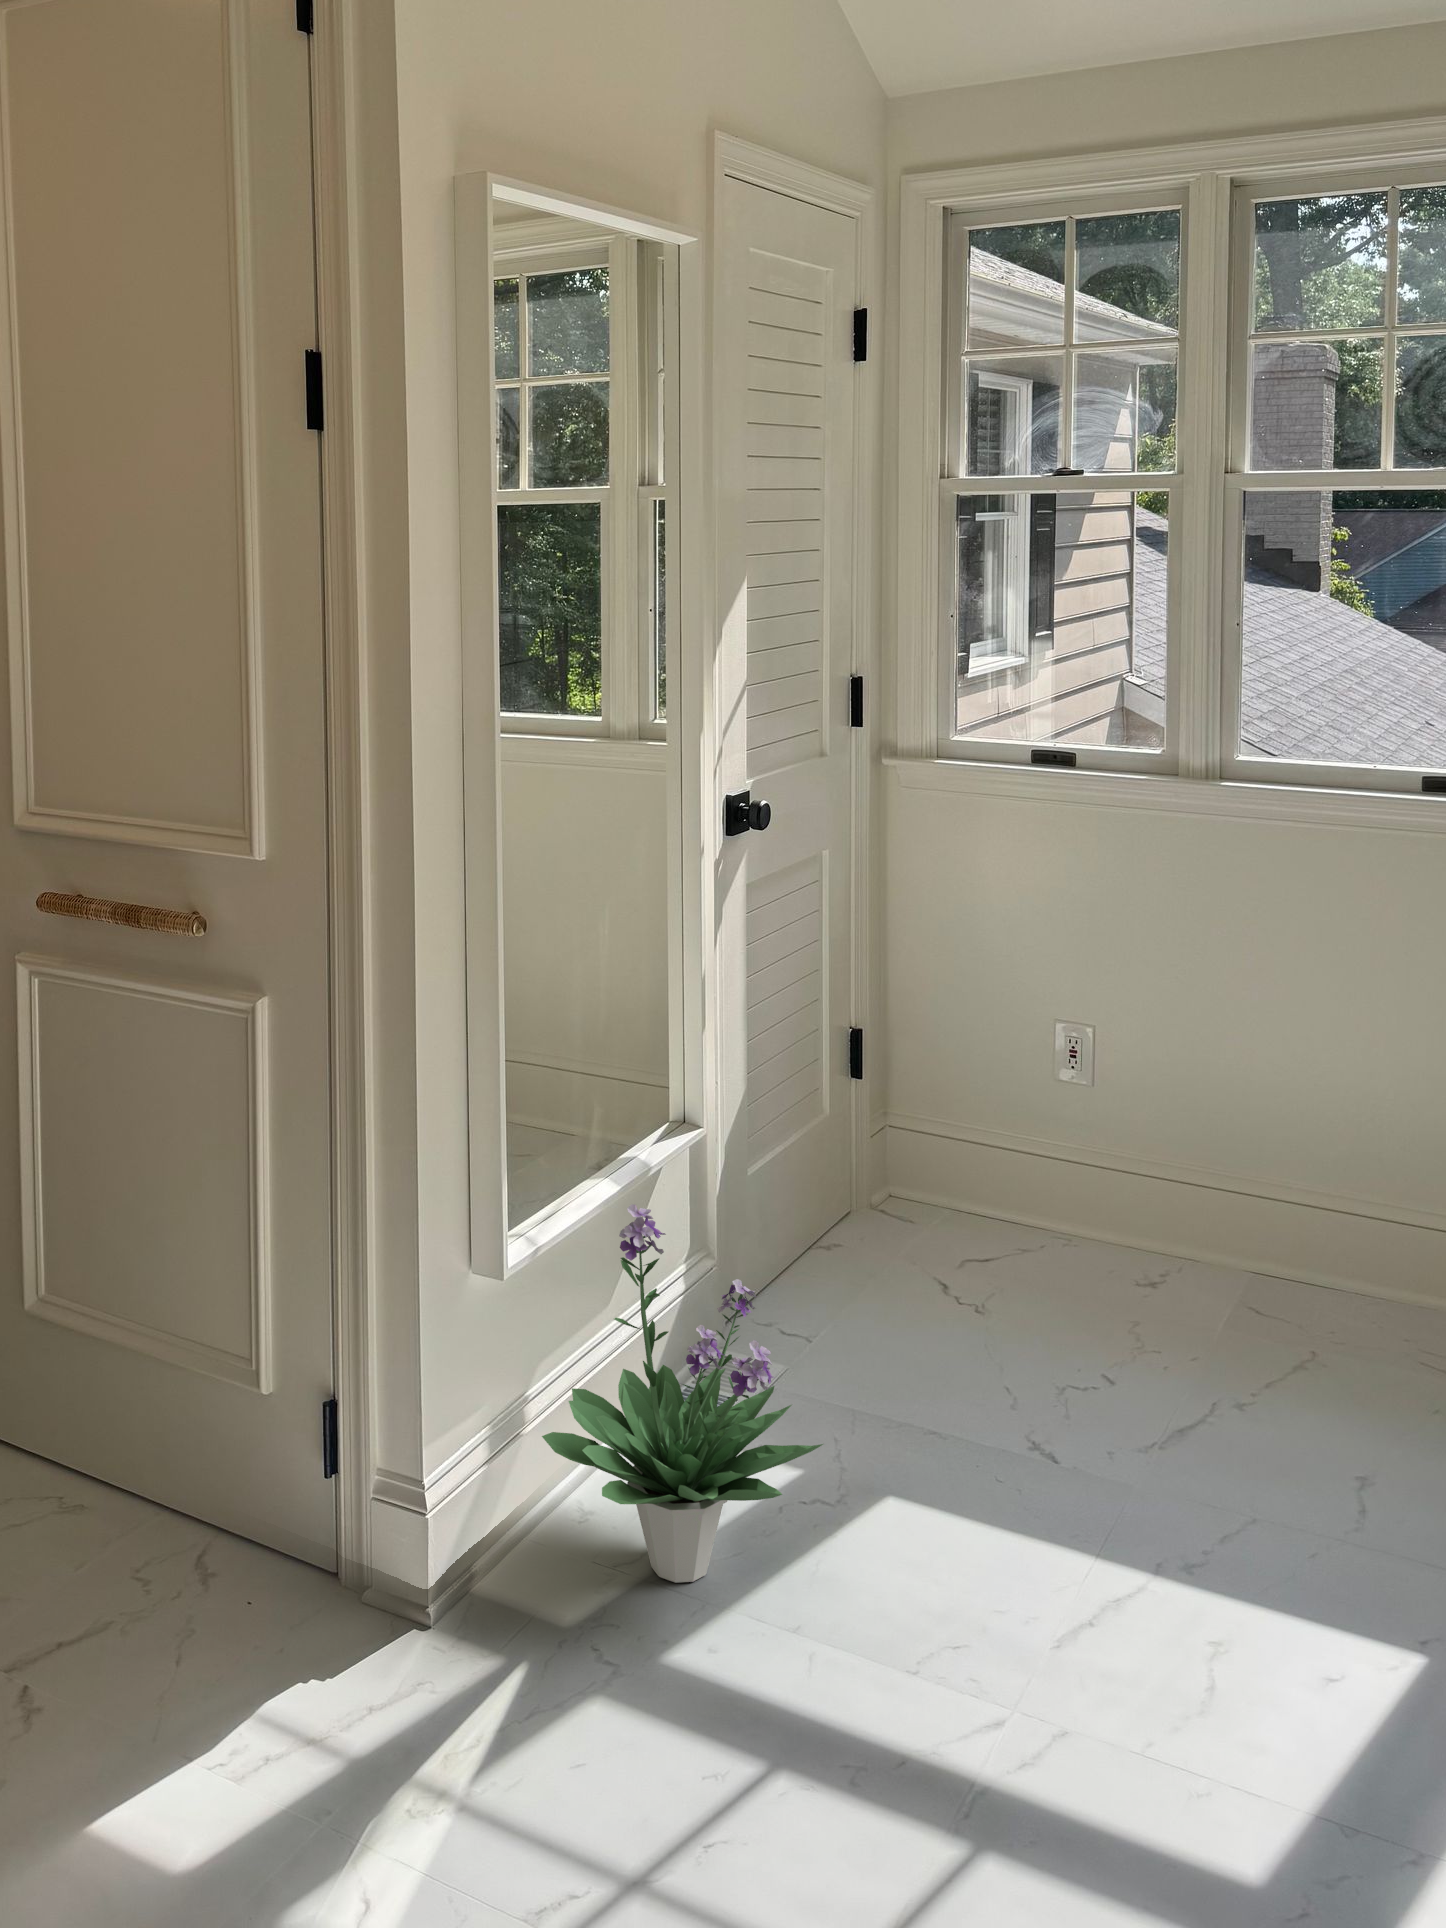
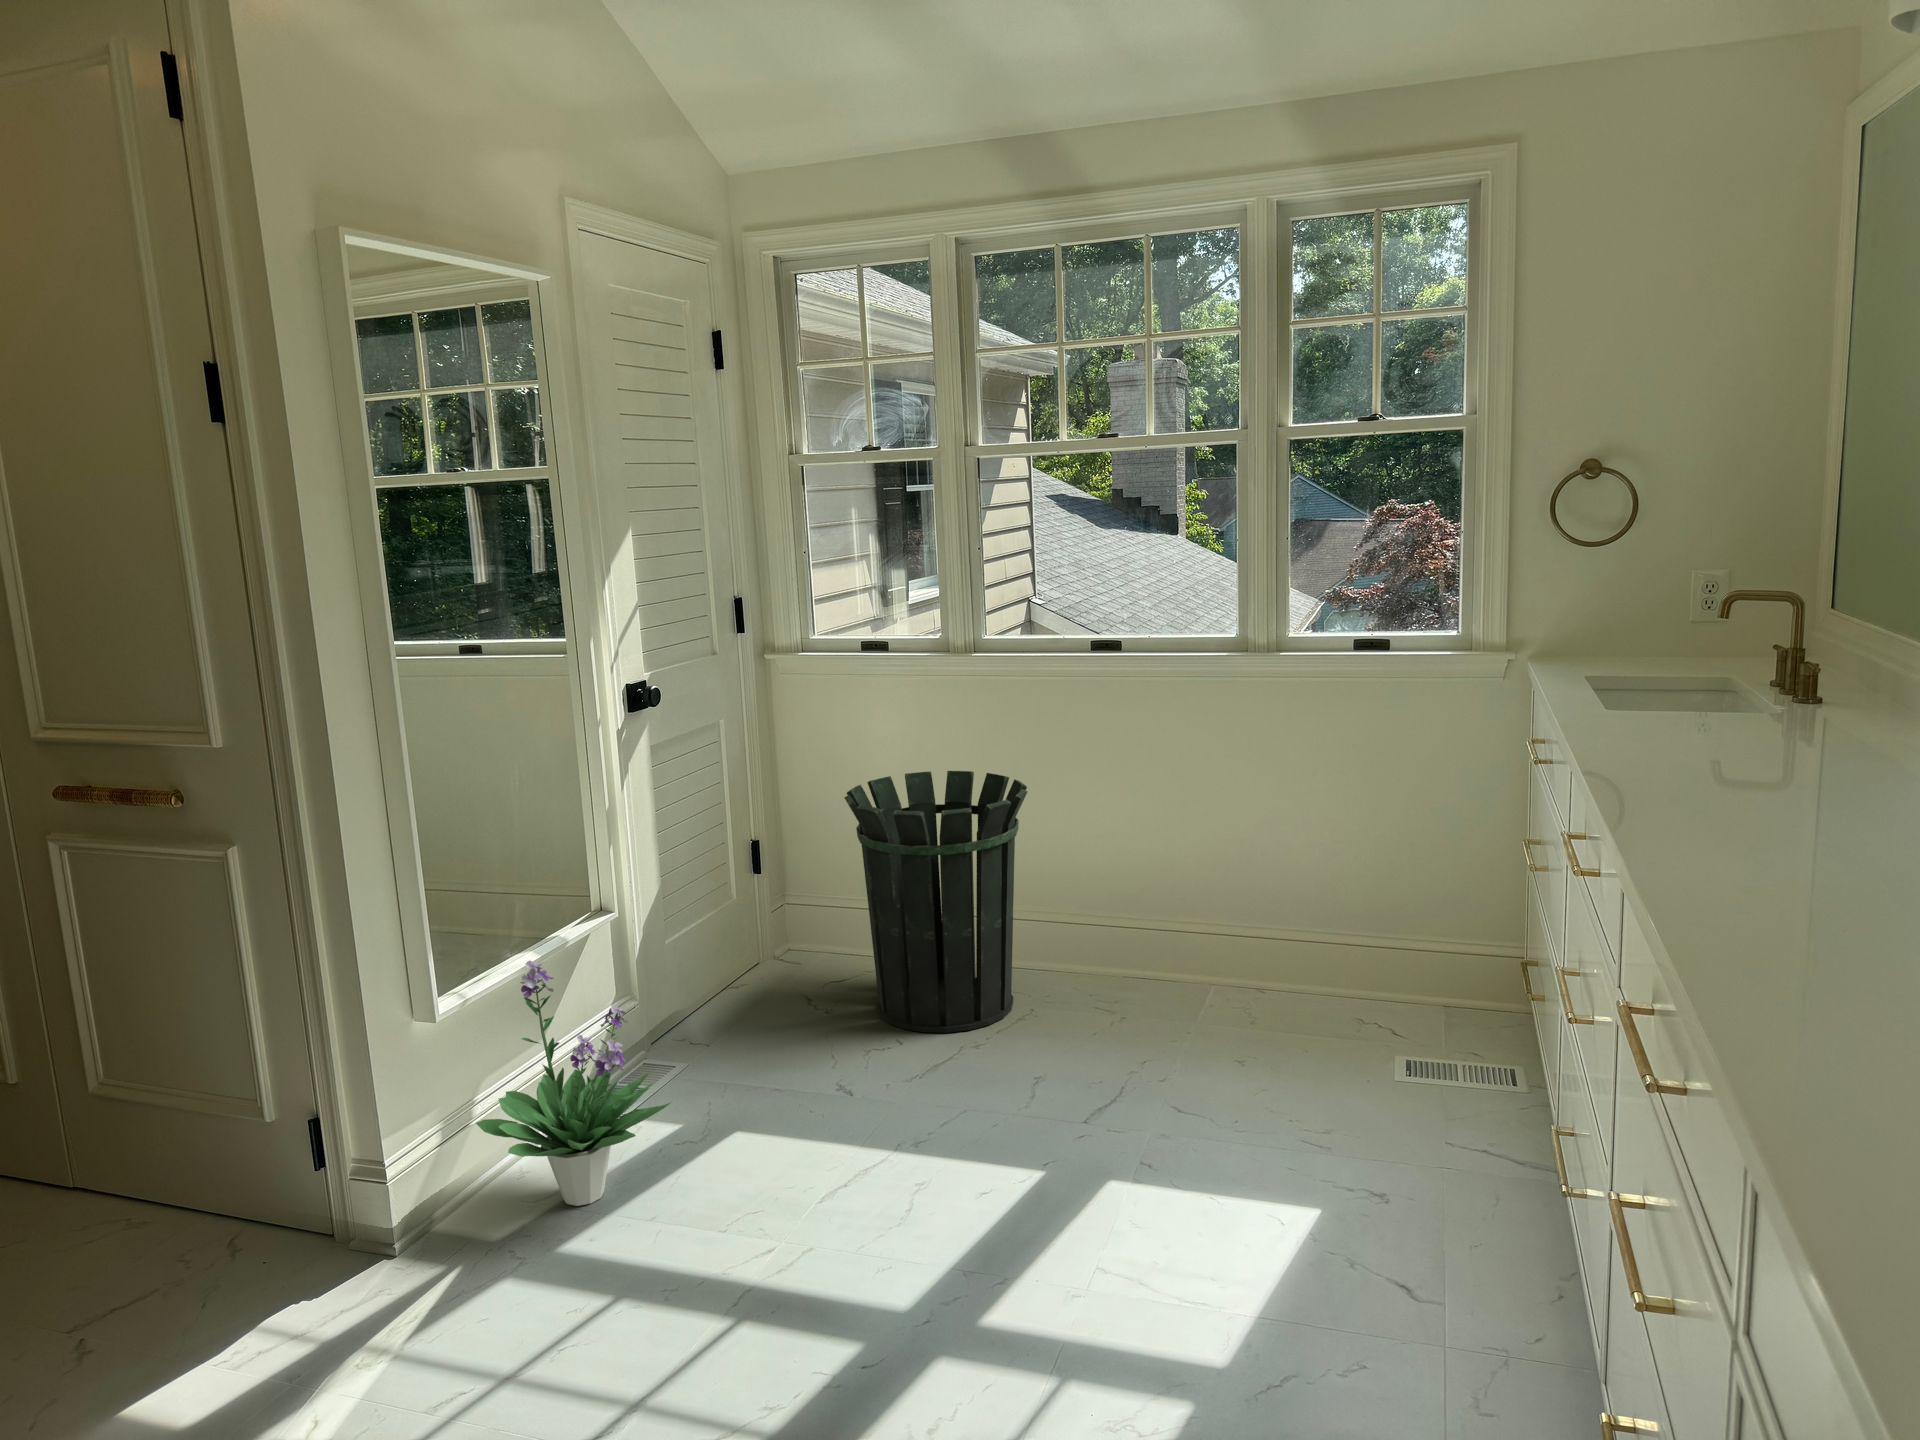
waste bin: none [1022,952,1314,1363] -> present [844,771,1028,1033]

